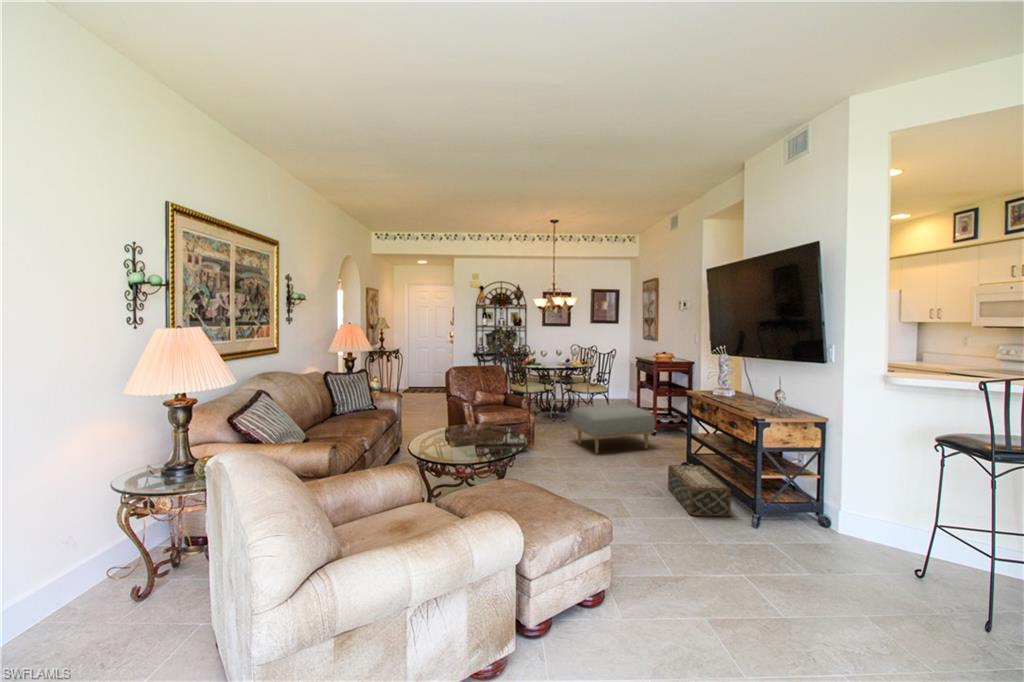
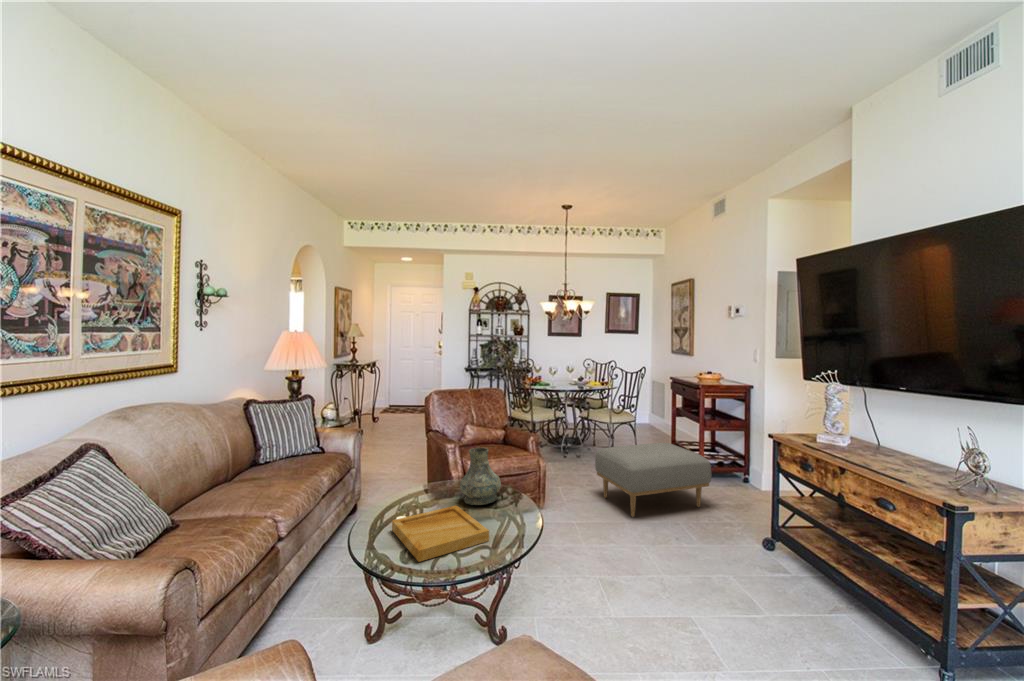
vase: none [474,401,501,437] -> present [460,448,501,505]
tray: none [432,435,493,460] -> present [392,506,489,562]
woven basket: present [668,465,731,516] -> none [759,555,890,663]

